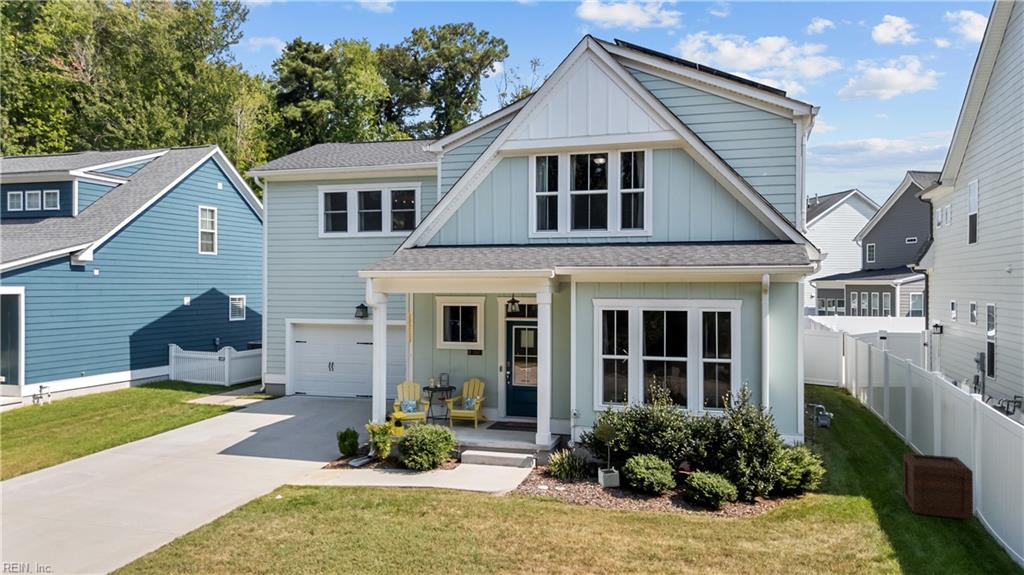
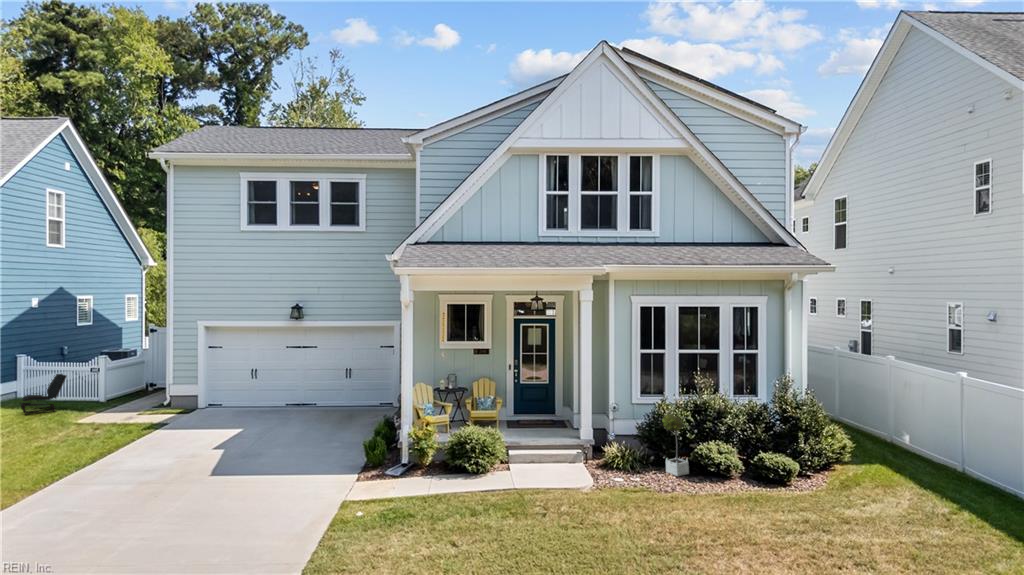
lounge chair: none [172,357,204,389] -> present [21,374,67,415]
wooden crate: present [903,453,973,520] -> none [904,421,973,470]

